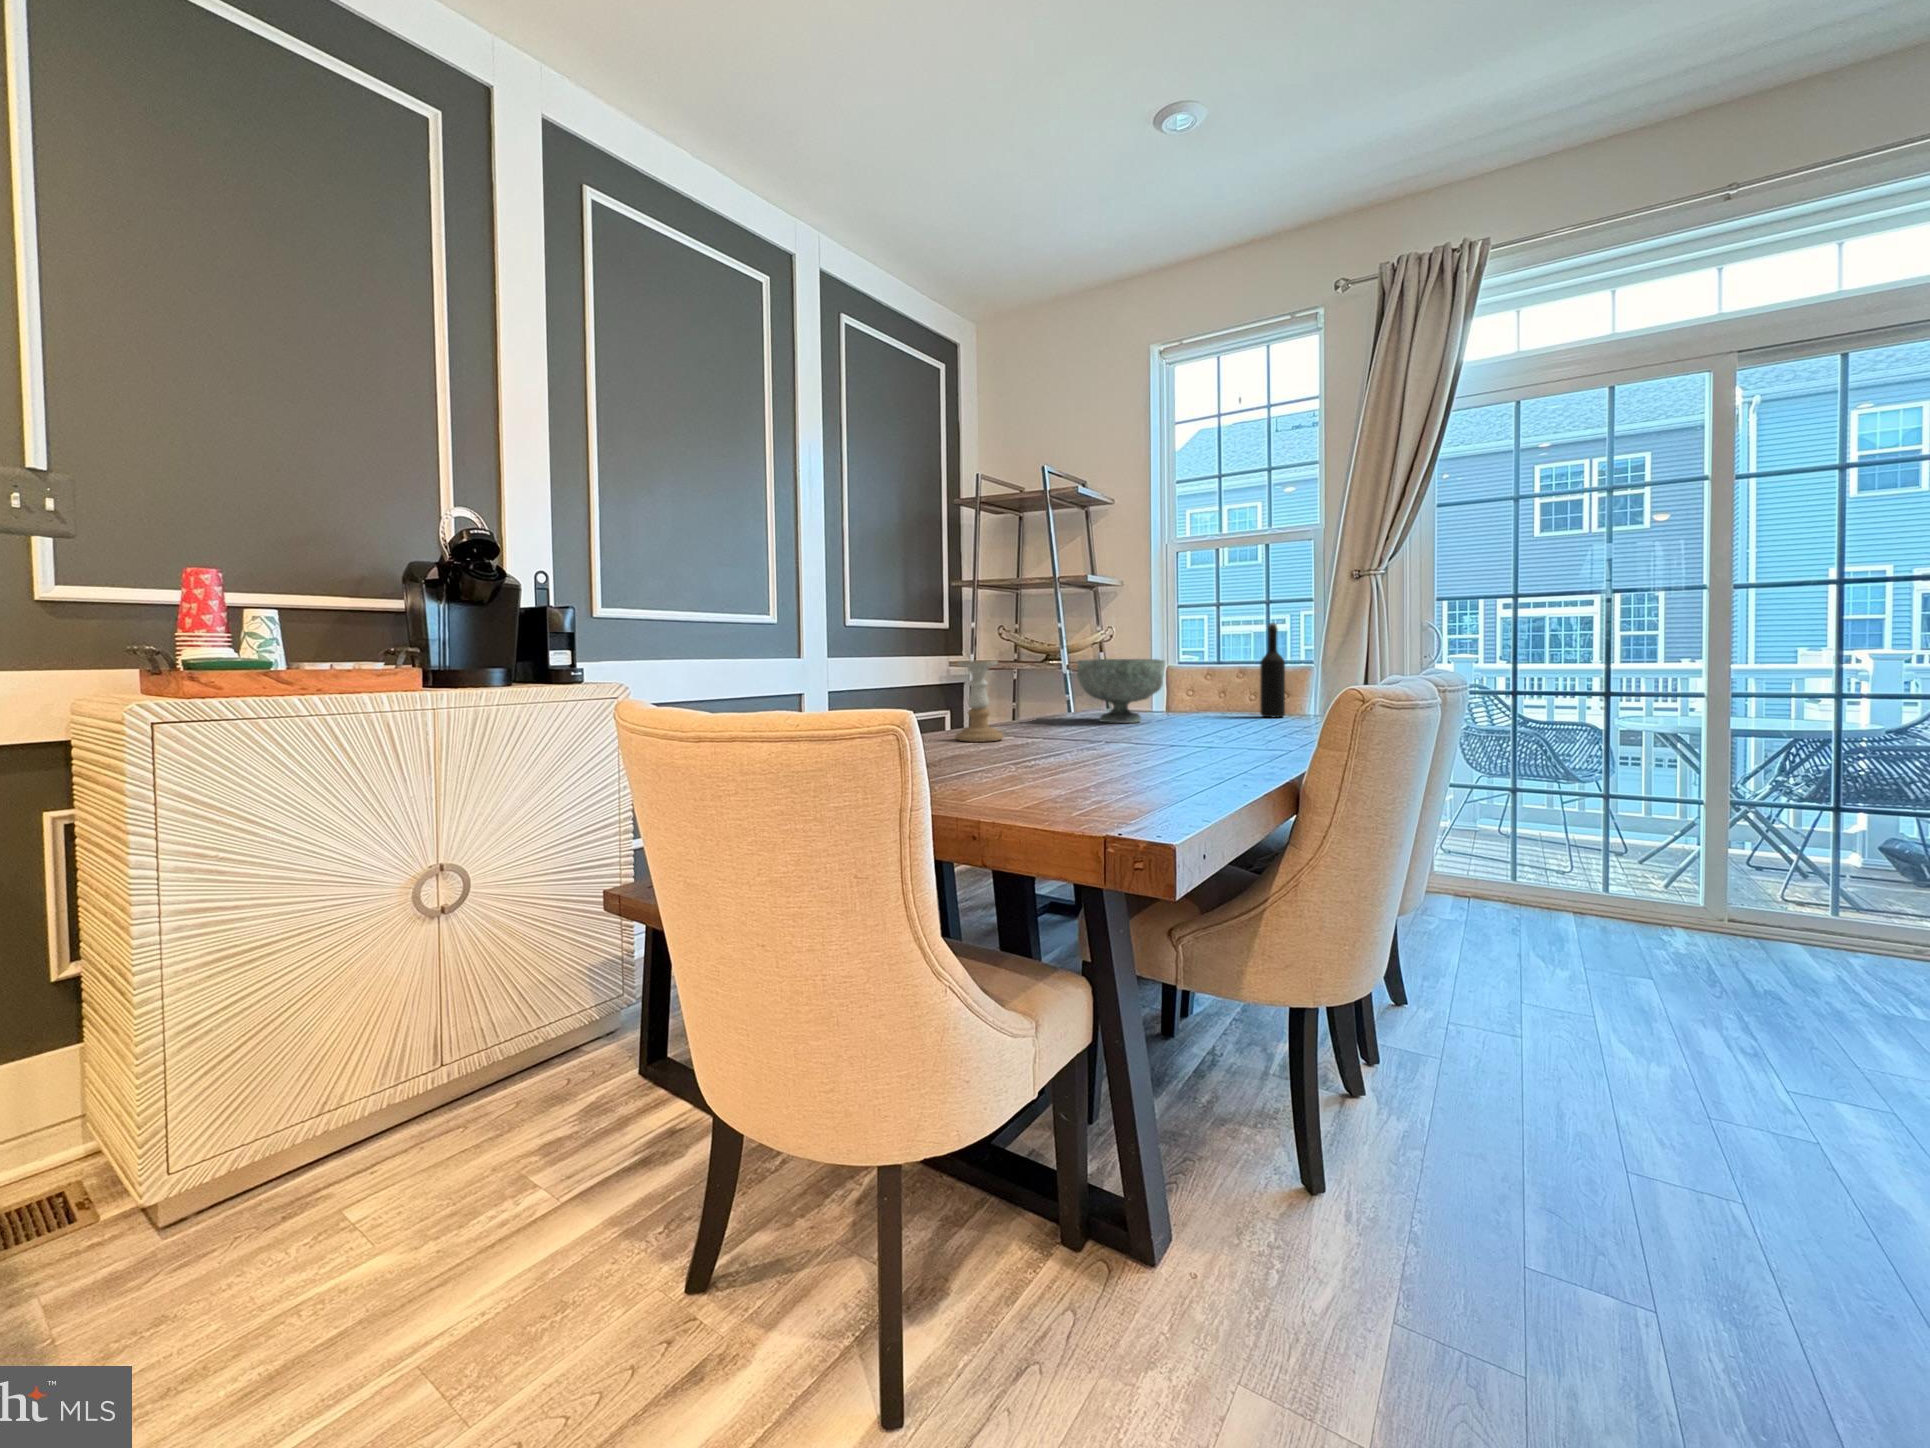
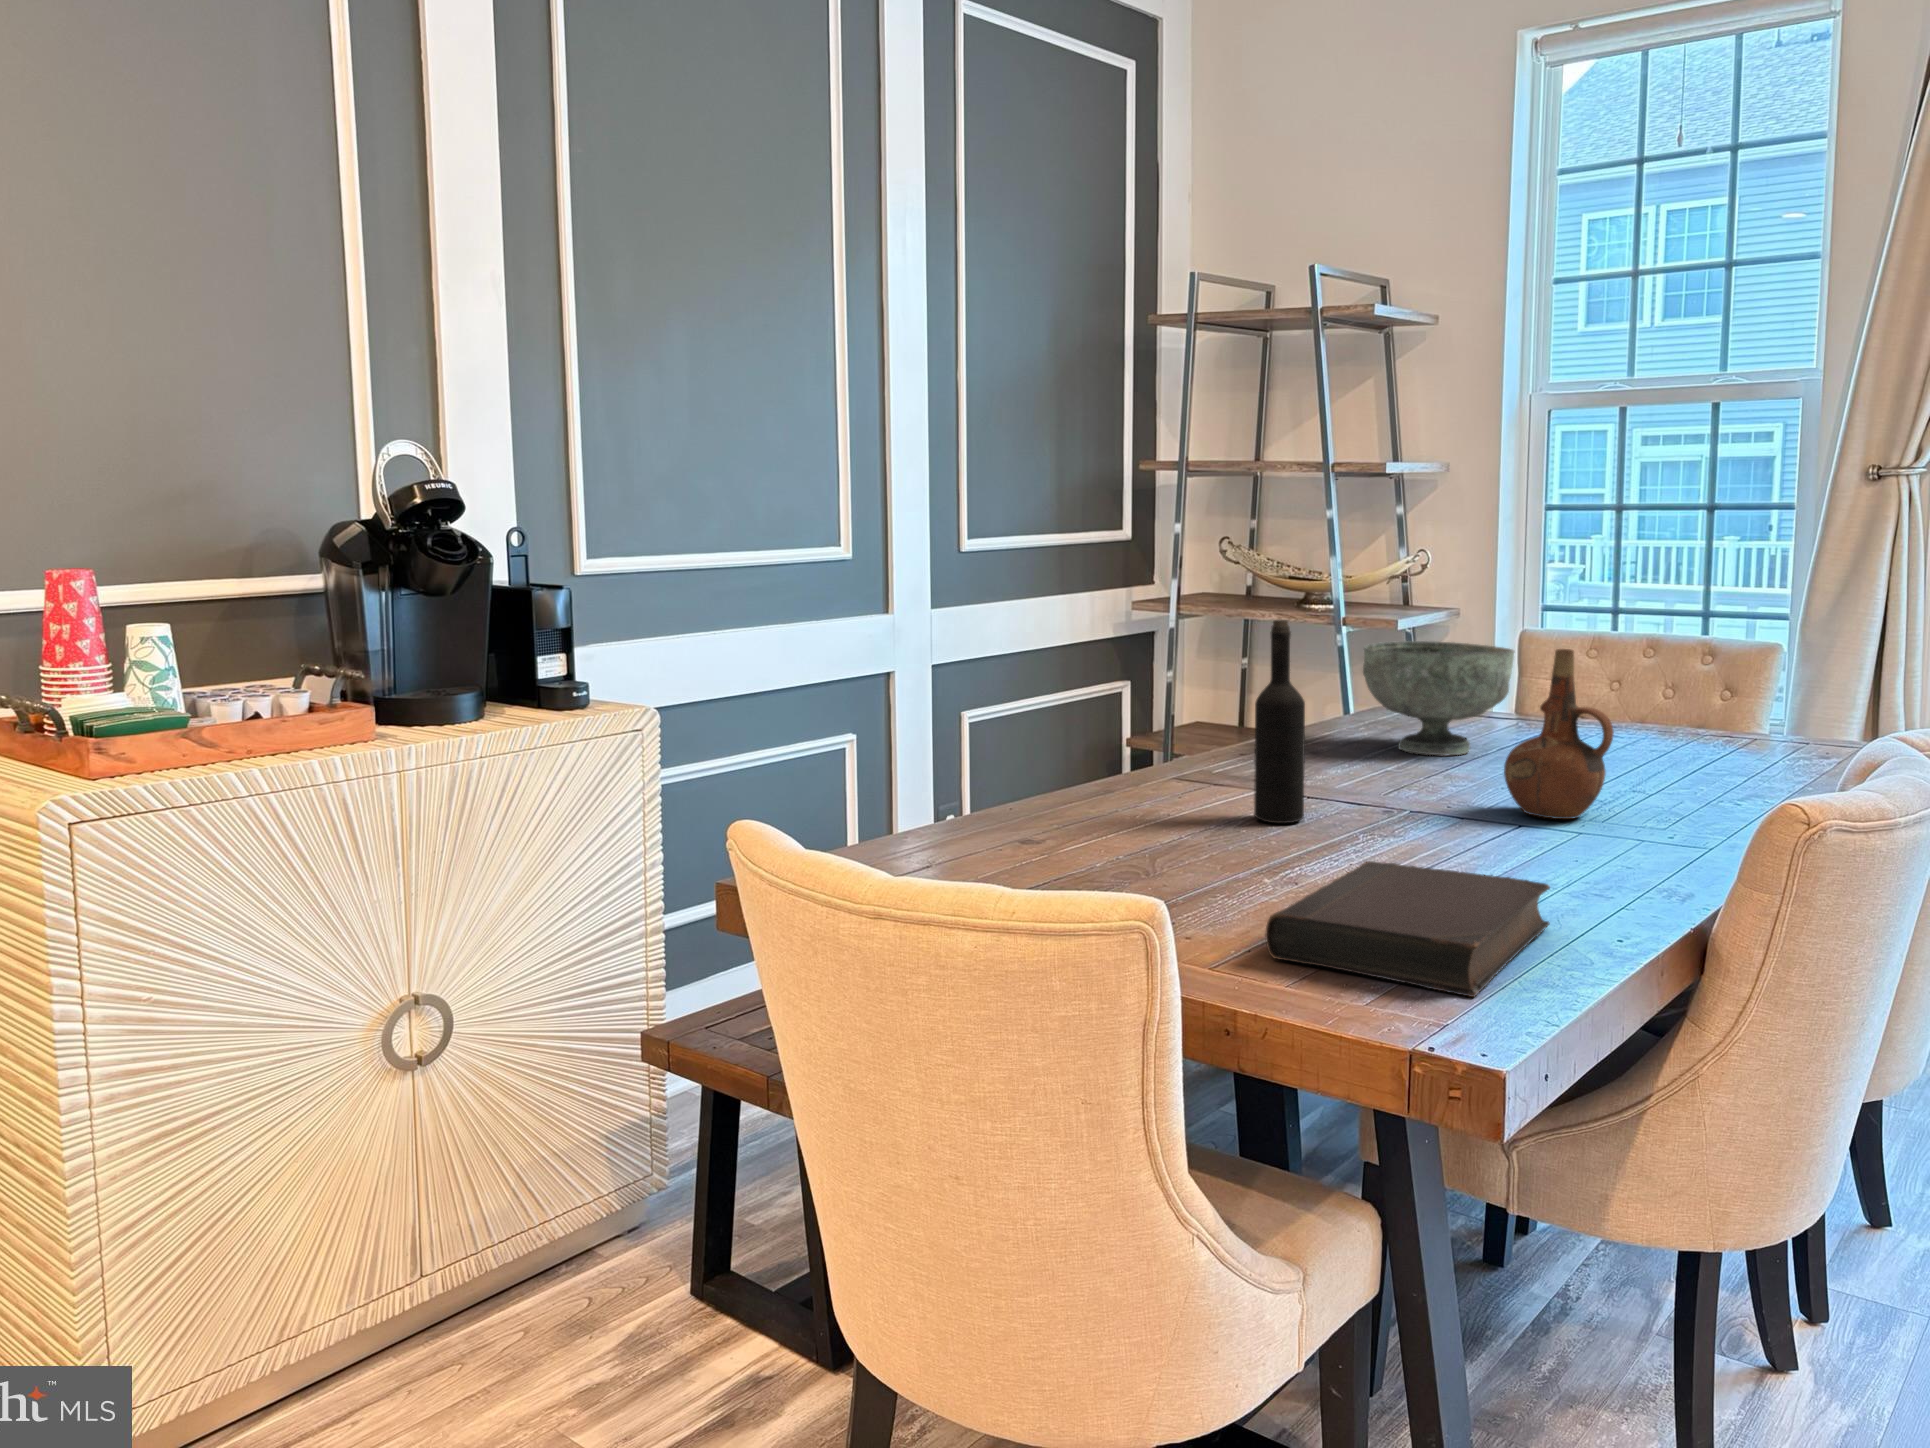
wine bottle: present [1260,623,1285,718] -> present [1254,620,1305,823]
ceramic pitcher: none [1162,638,1227,743] -> present [1504,649,1614,819]
candle holder: present [956,660,1003,742] -> none [1164,670,1242,805]
book: none [1007,749,1197,815] -> present [1265,861,1550,997]

